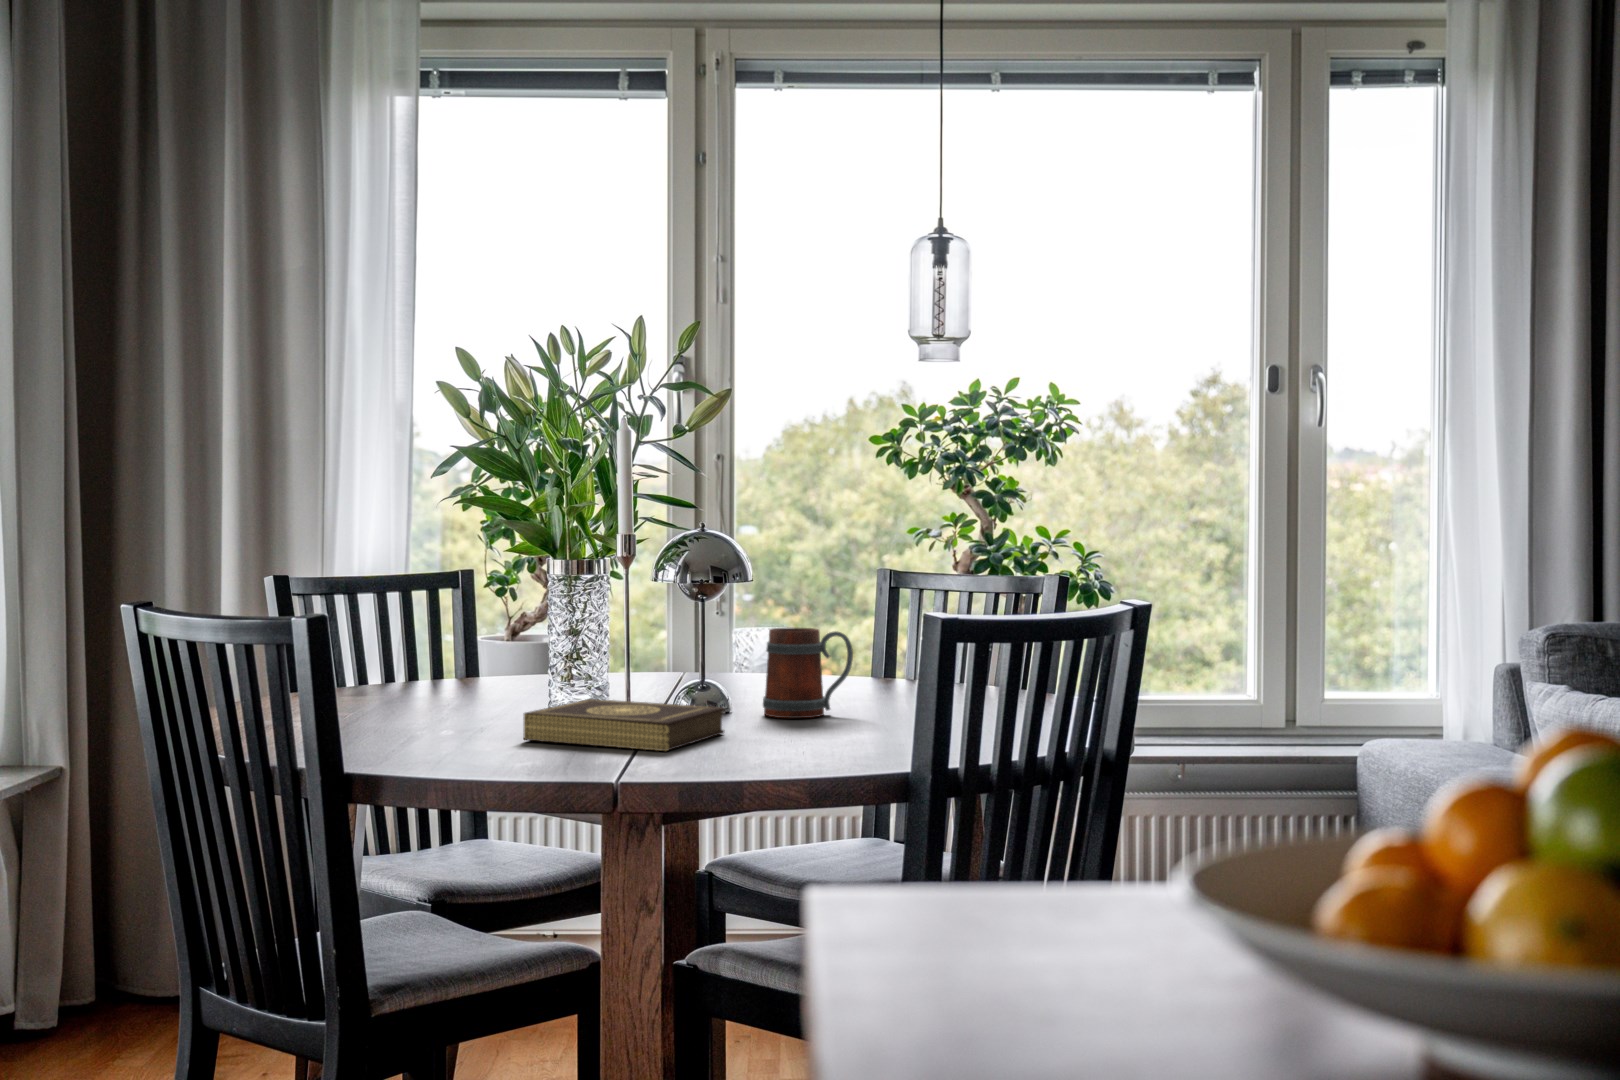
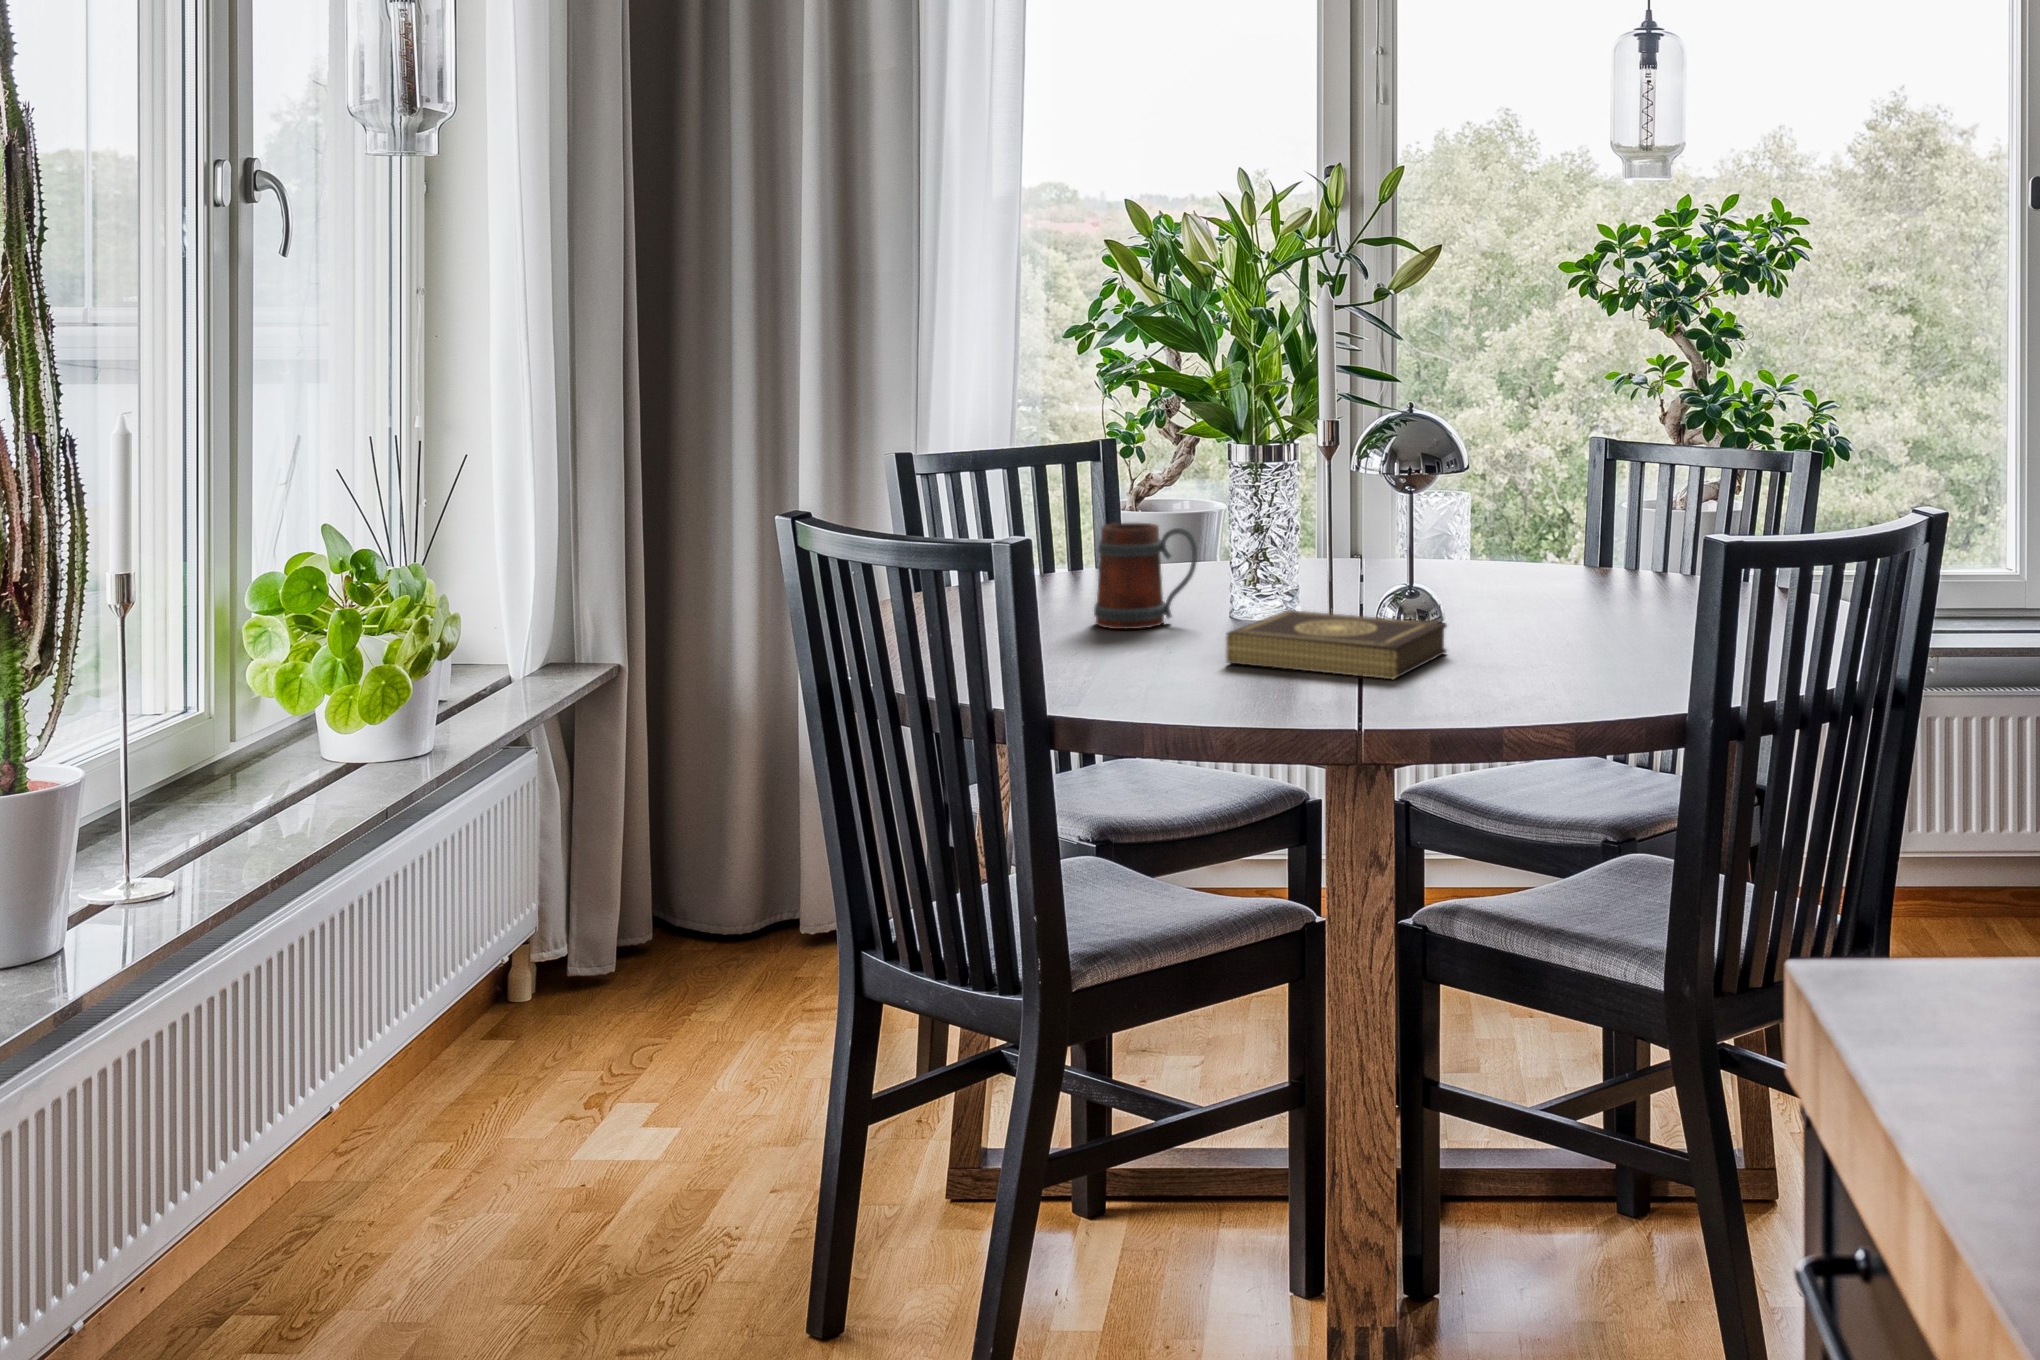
mug: present [763,628,853,718] -> present [1094,523,1197,629]

